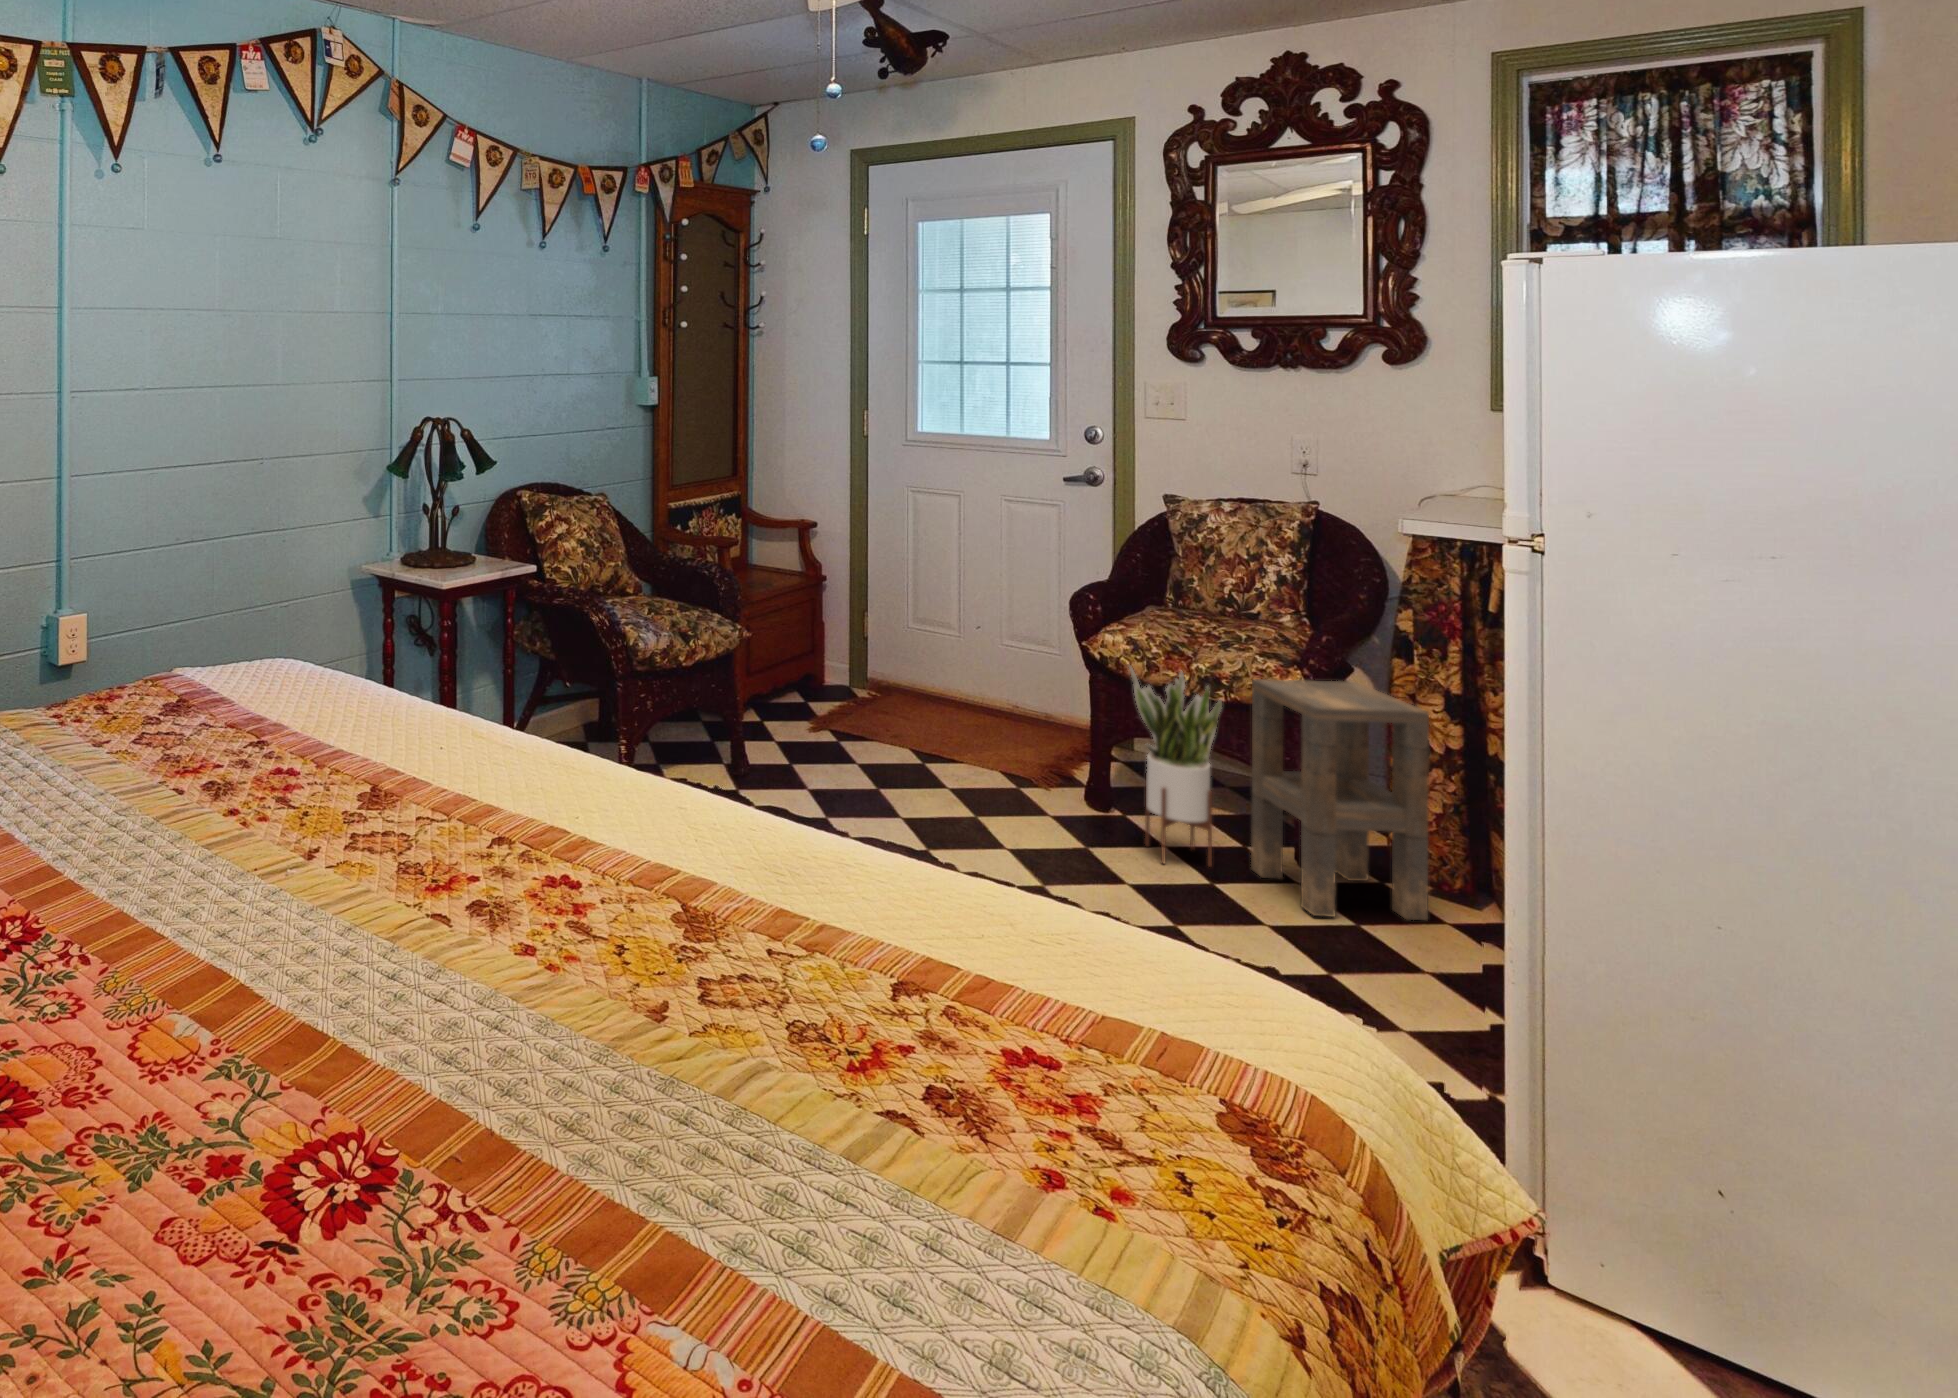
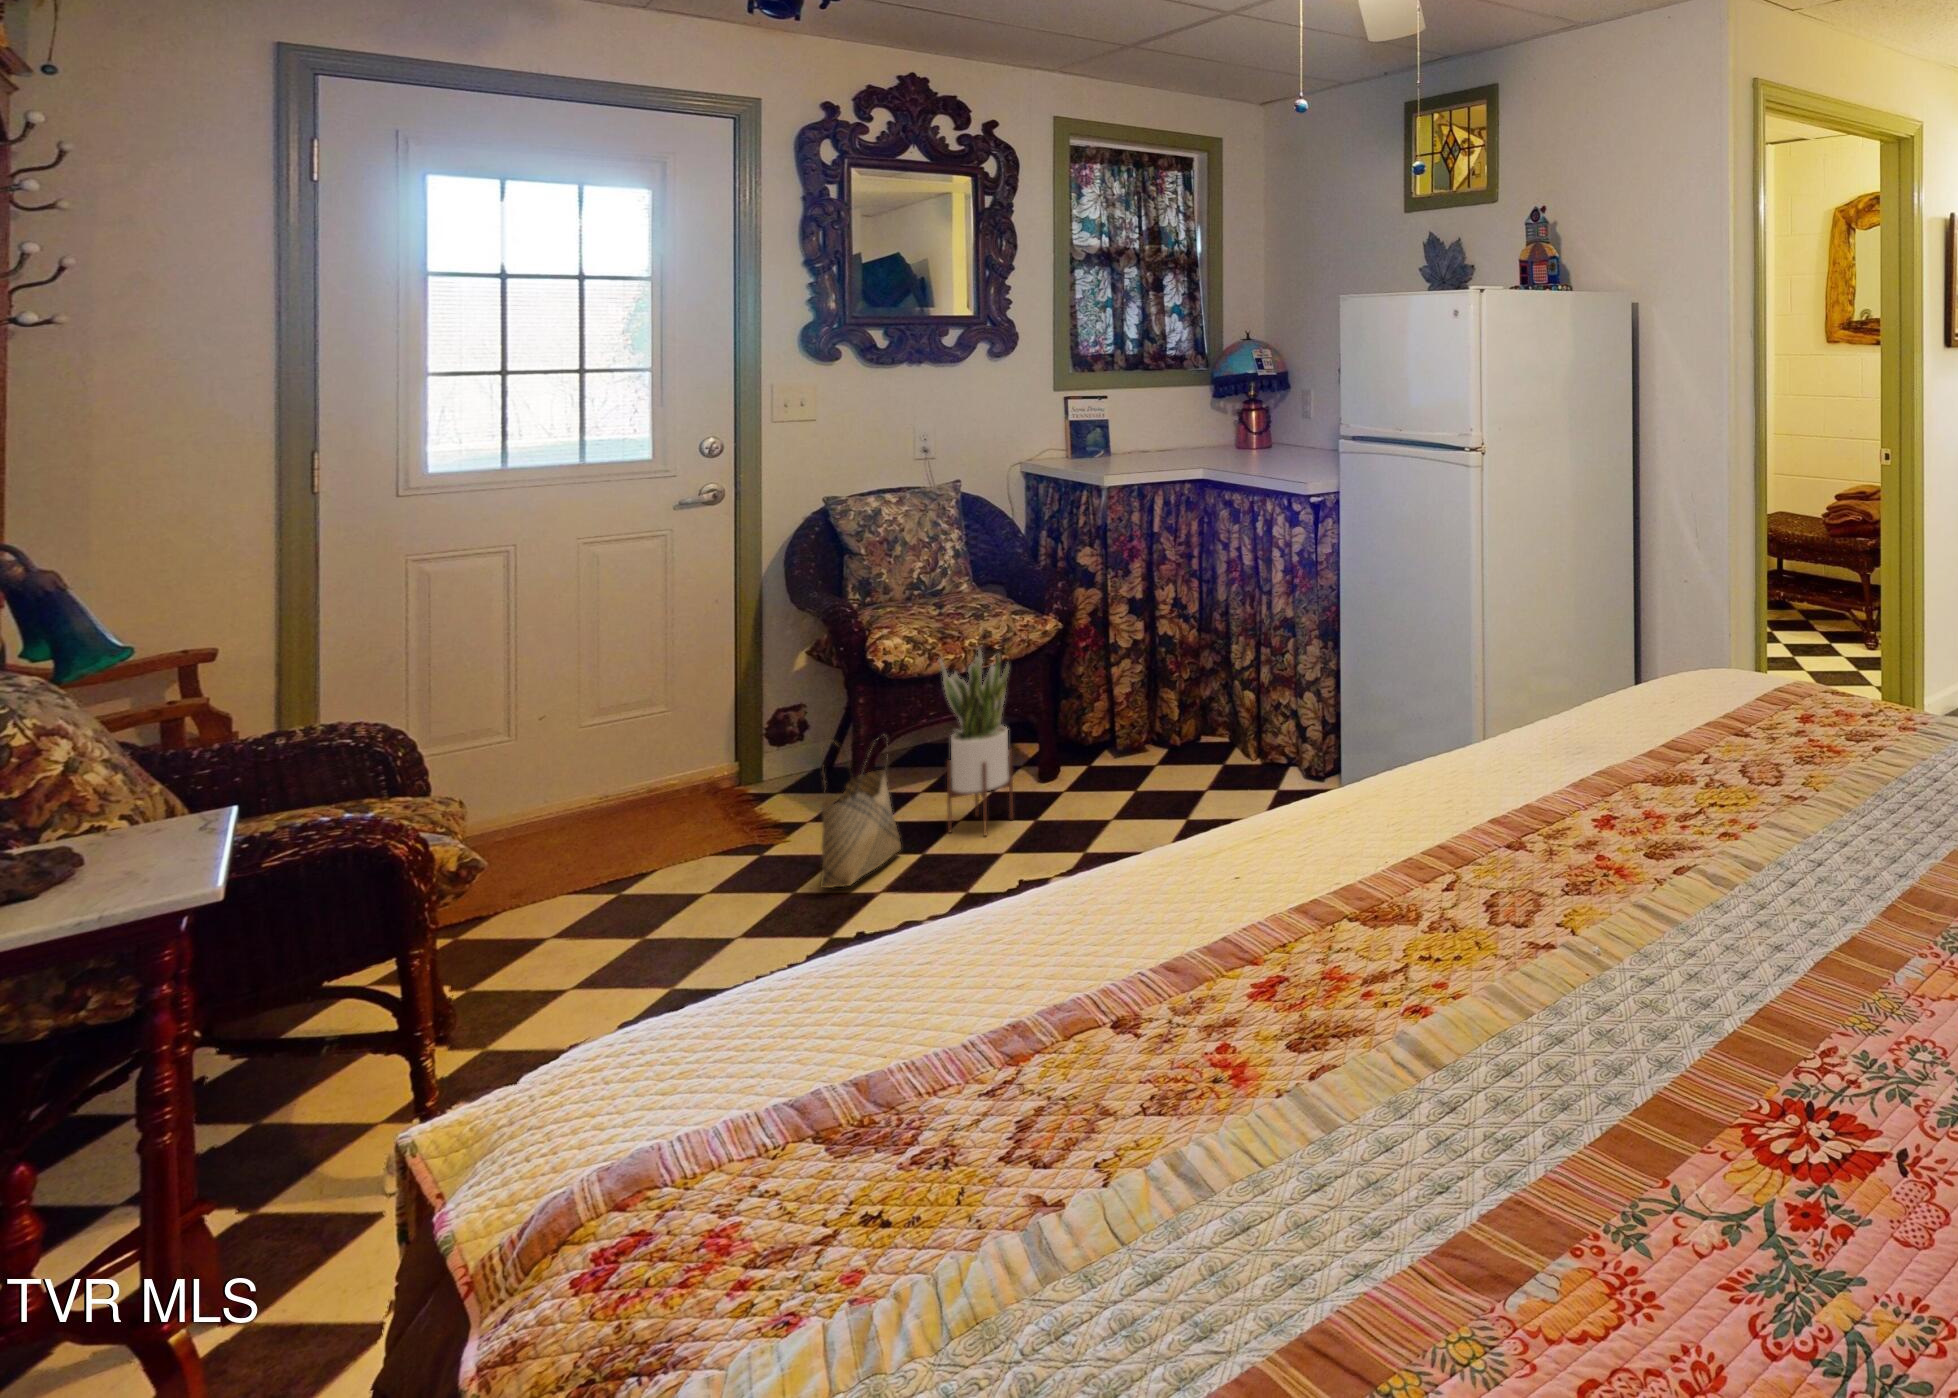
side table: present [1251,679,1429,920] -> none [1030,615,1156,808]
woven basket: none [992,701,1084,833] -> present [820,739,901,888]

